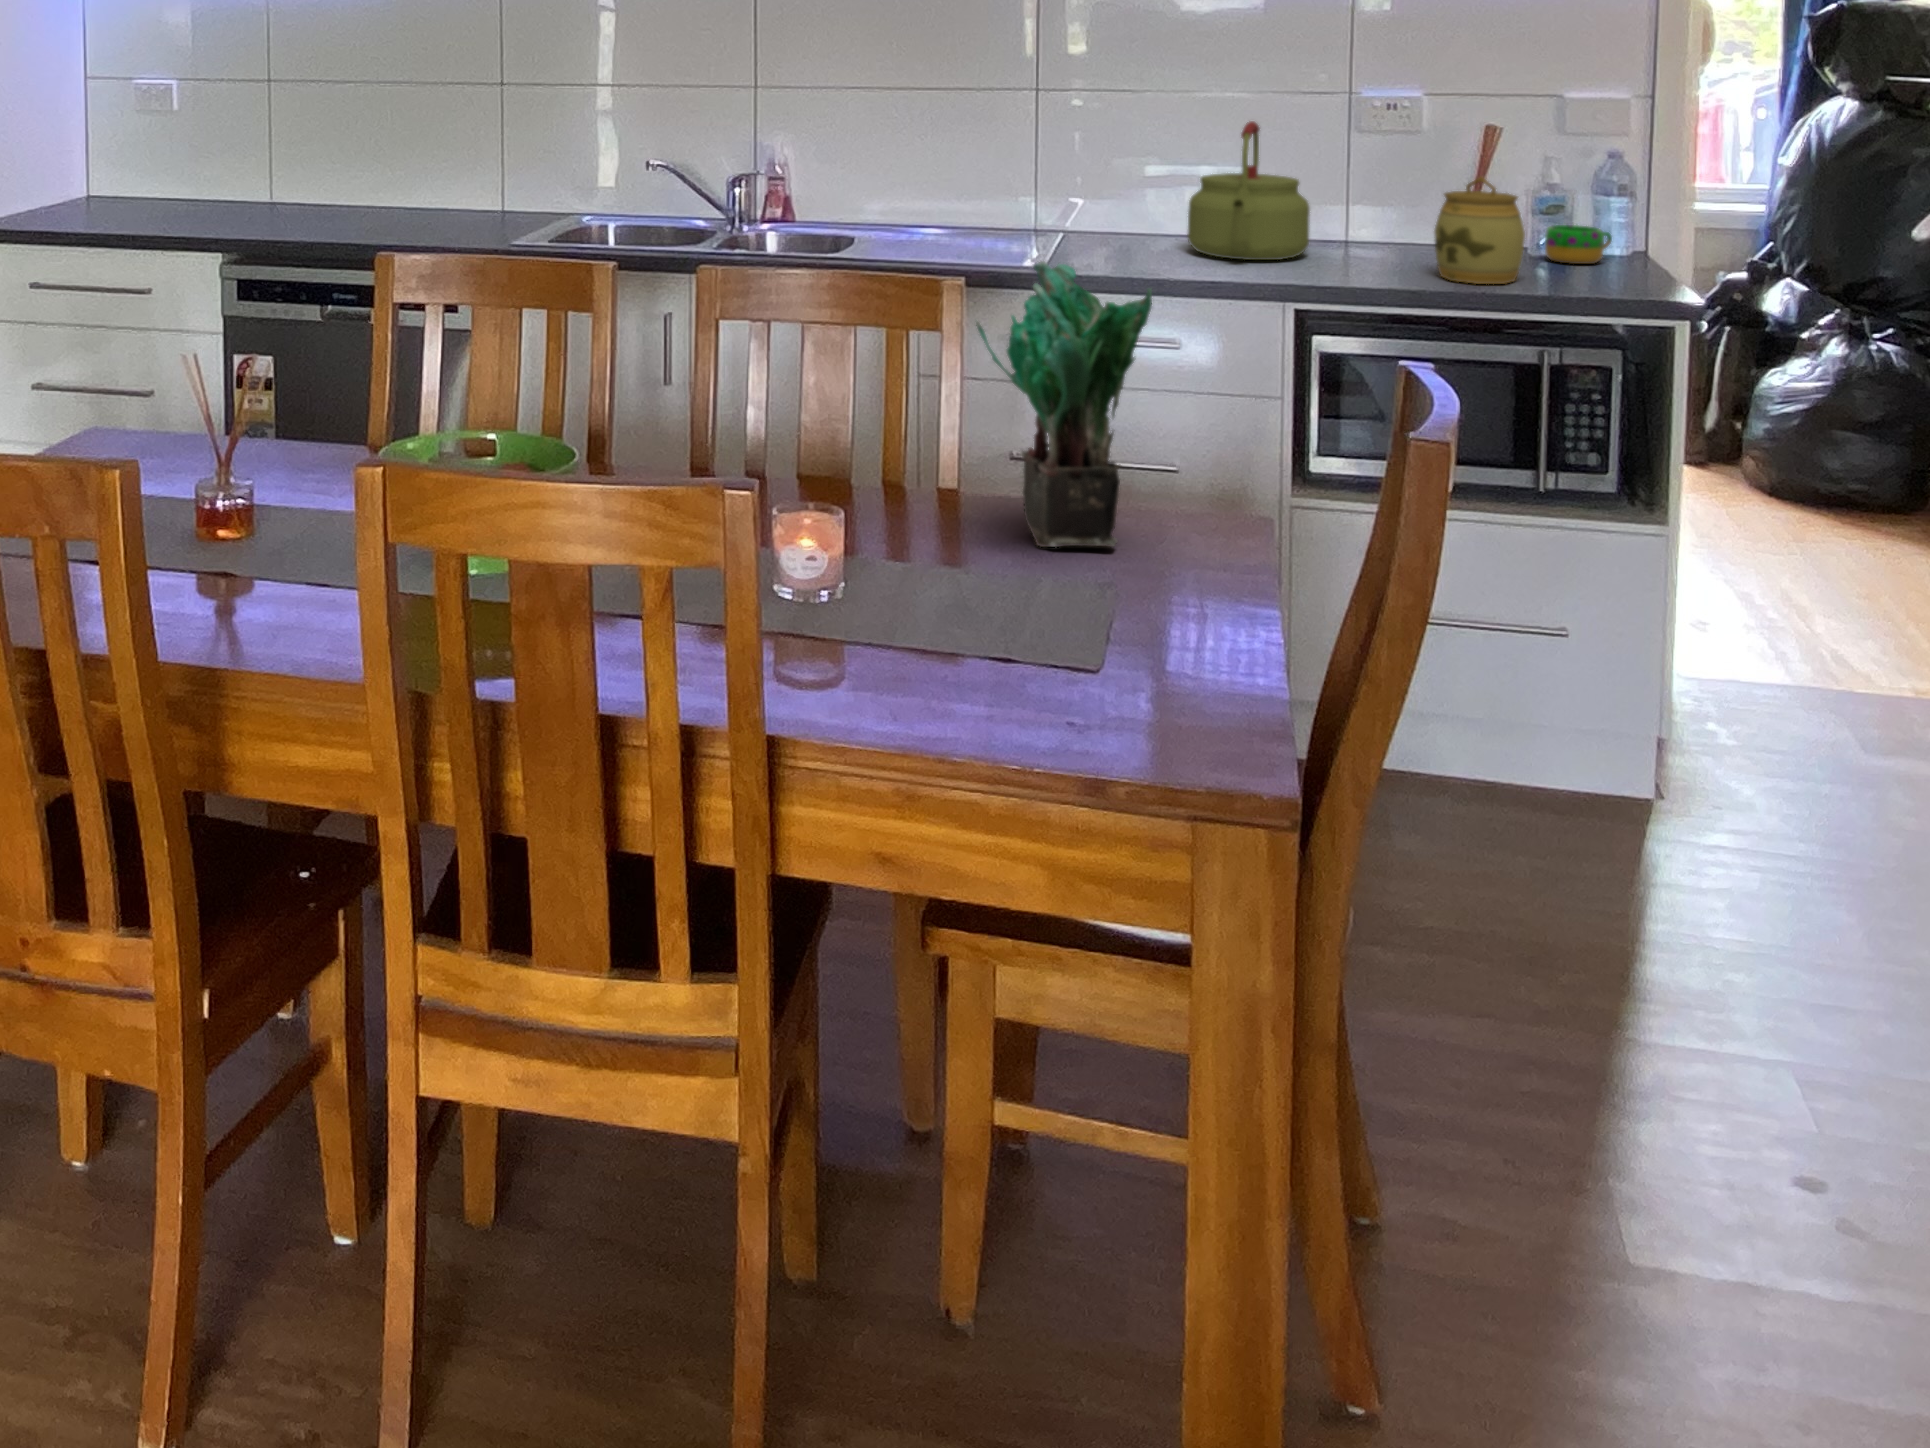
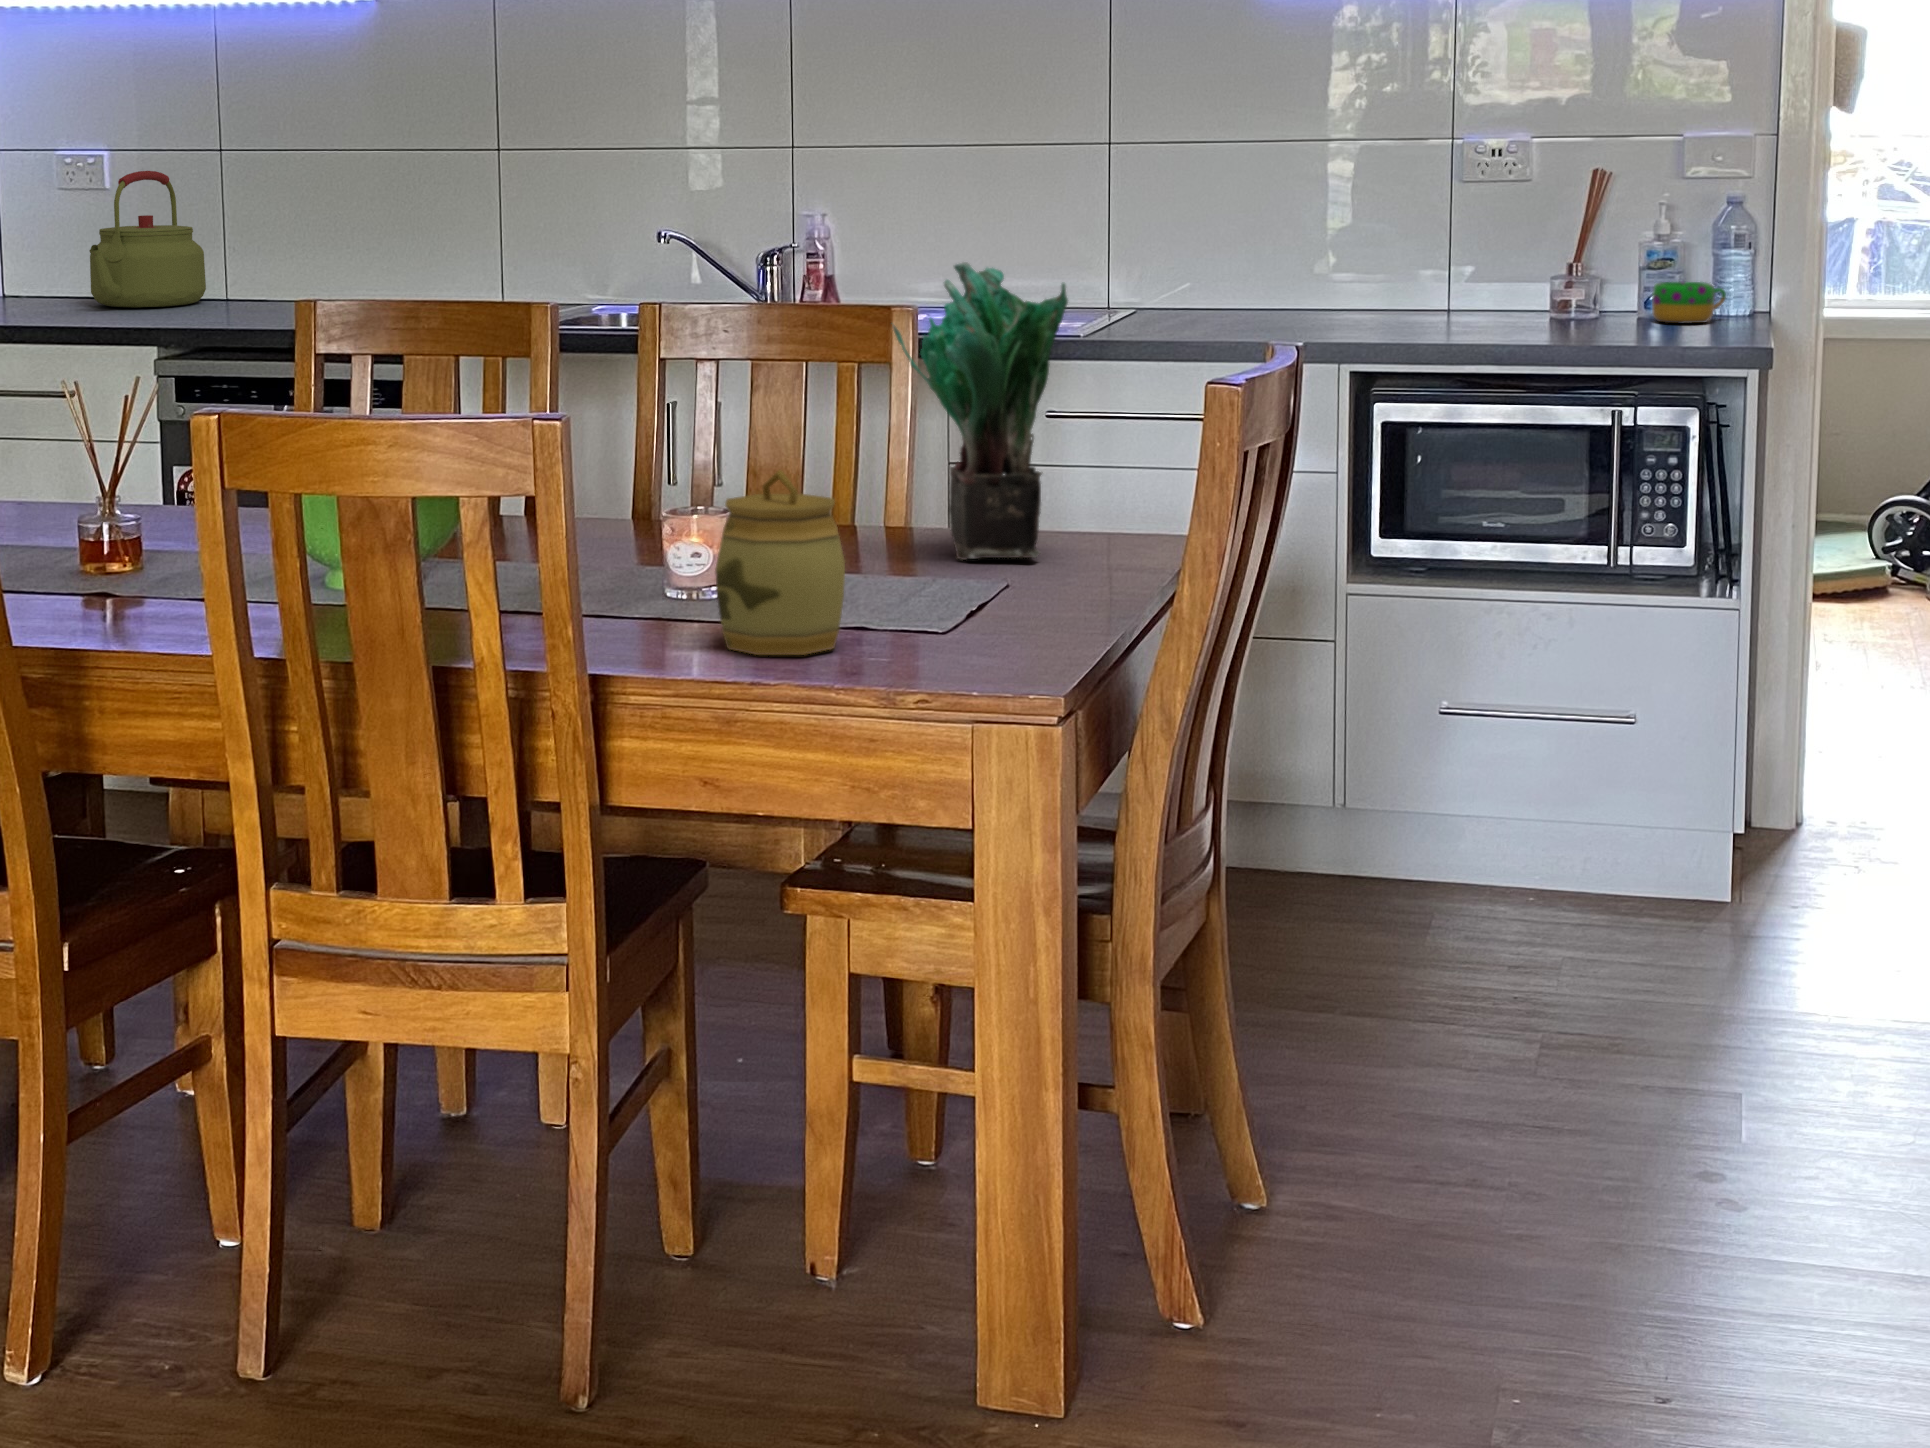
kettle: present [1187,121,1310,260] -> present [89,171,206,307]
jar: present [1434,177,1525,284] -> present [715,470,845,655]

